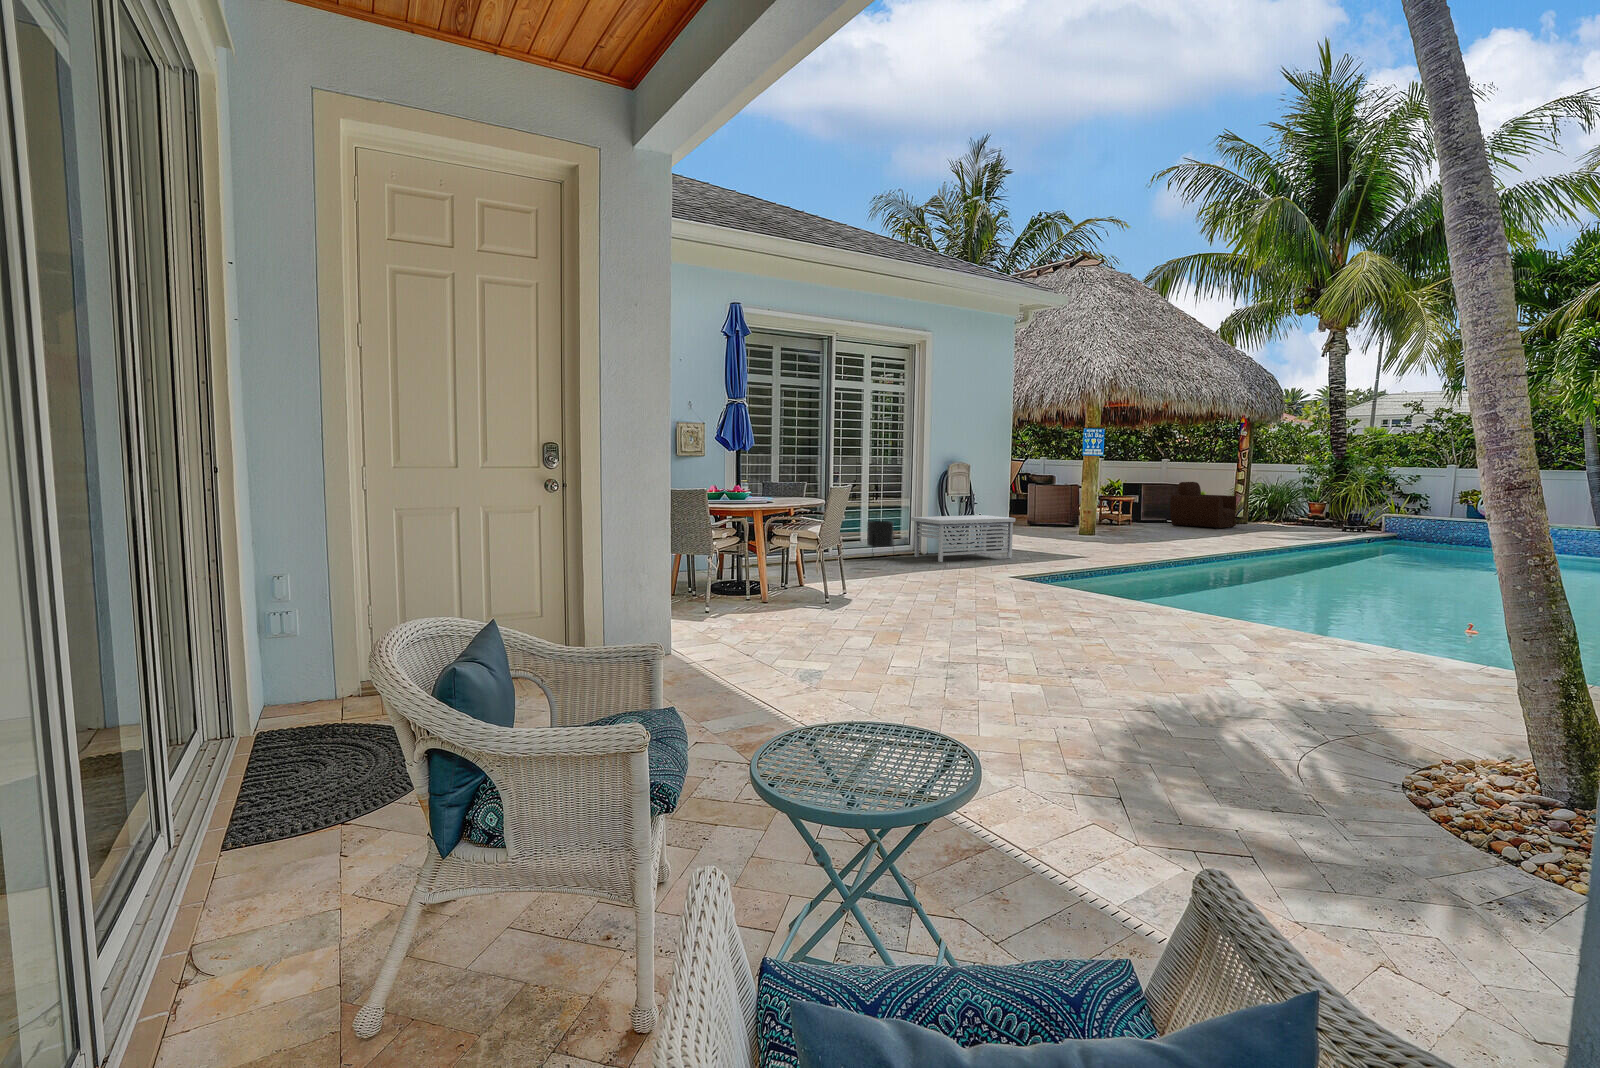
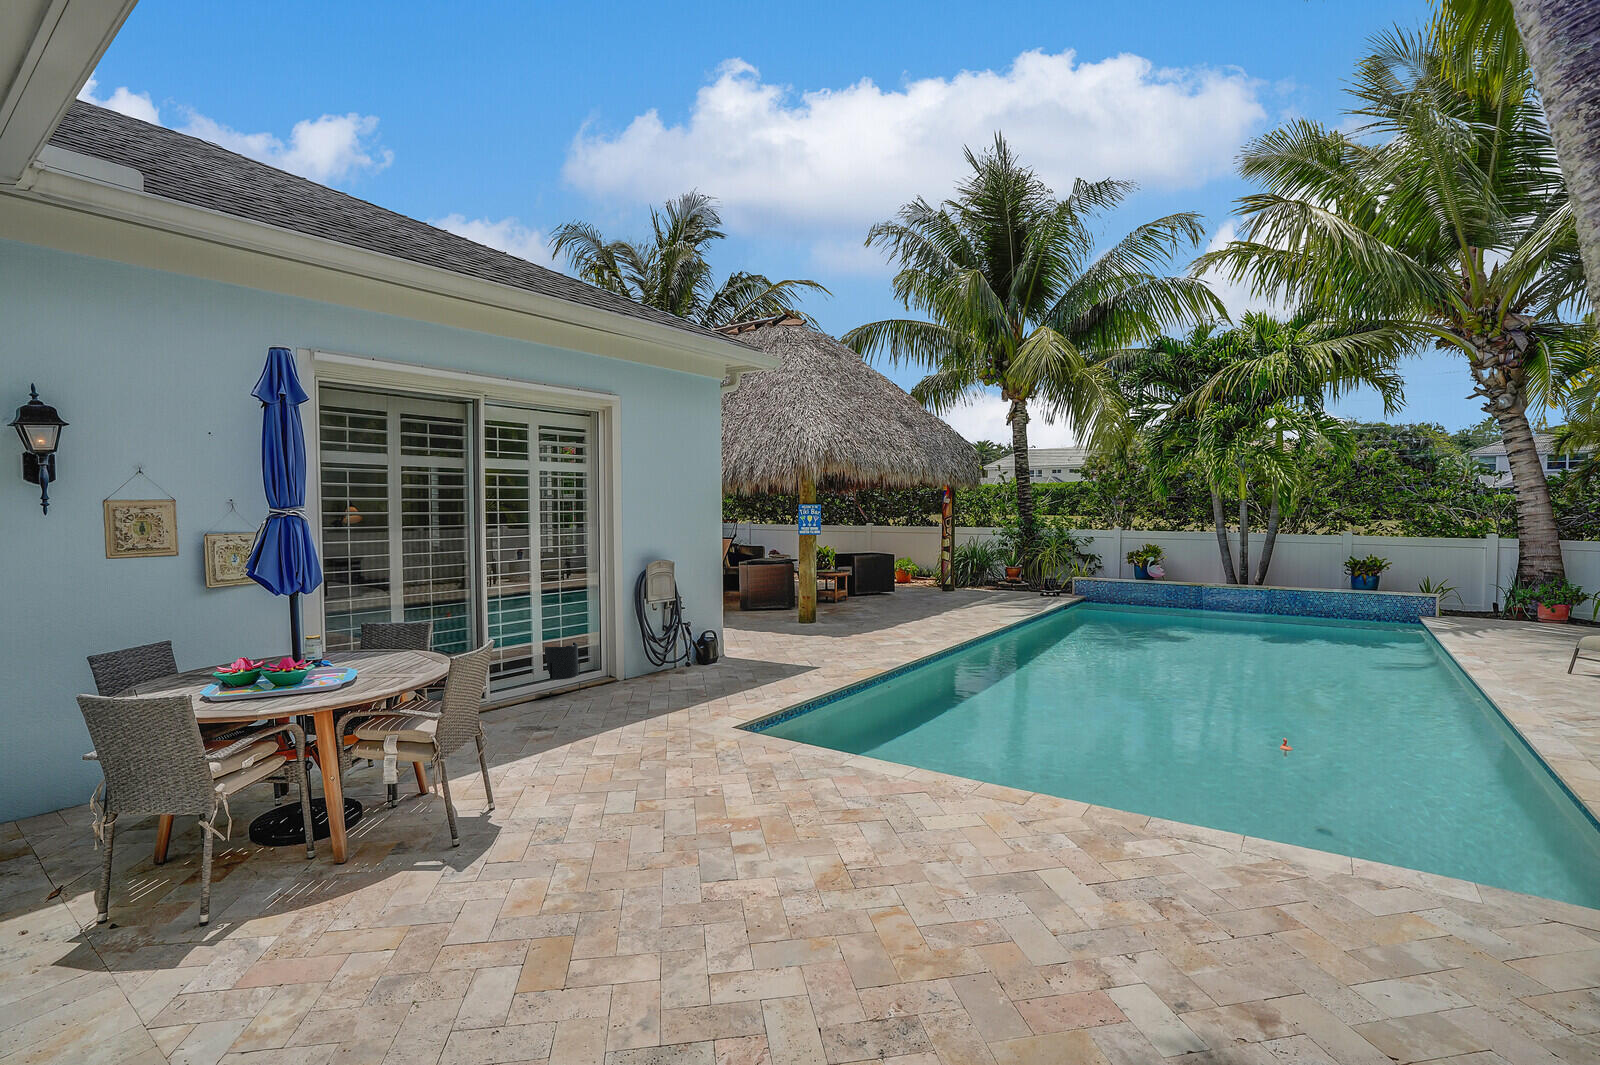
armchair: present [1170,482,1237,529] -> none [882,550,945,599]
storage bench: present [911,515,1016,562] -> none [602,620,732,692]

